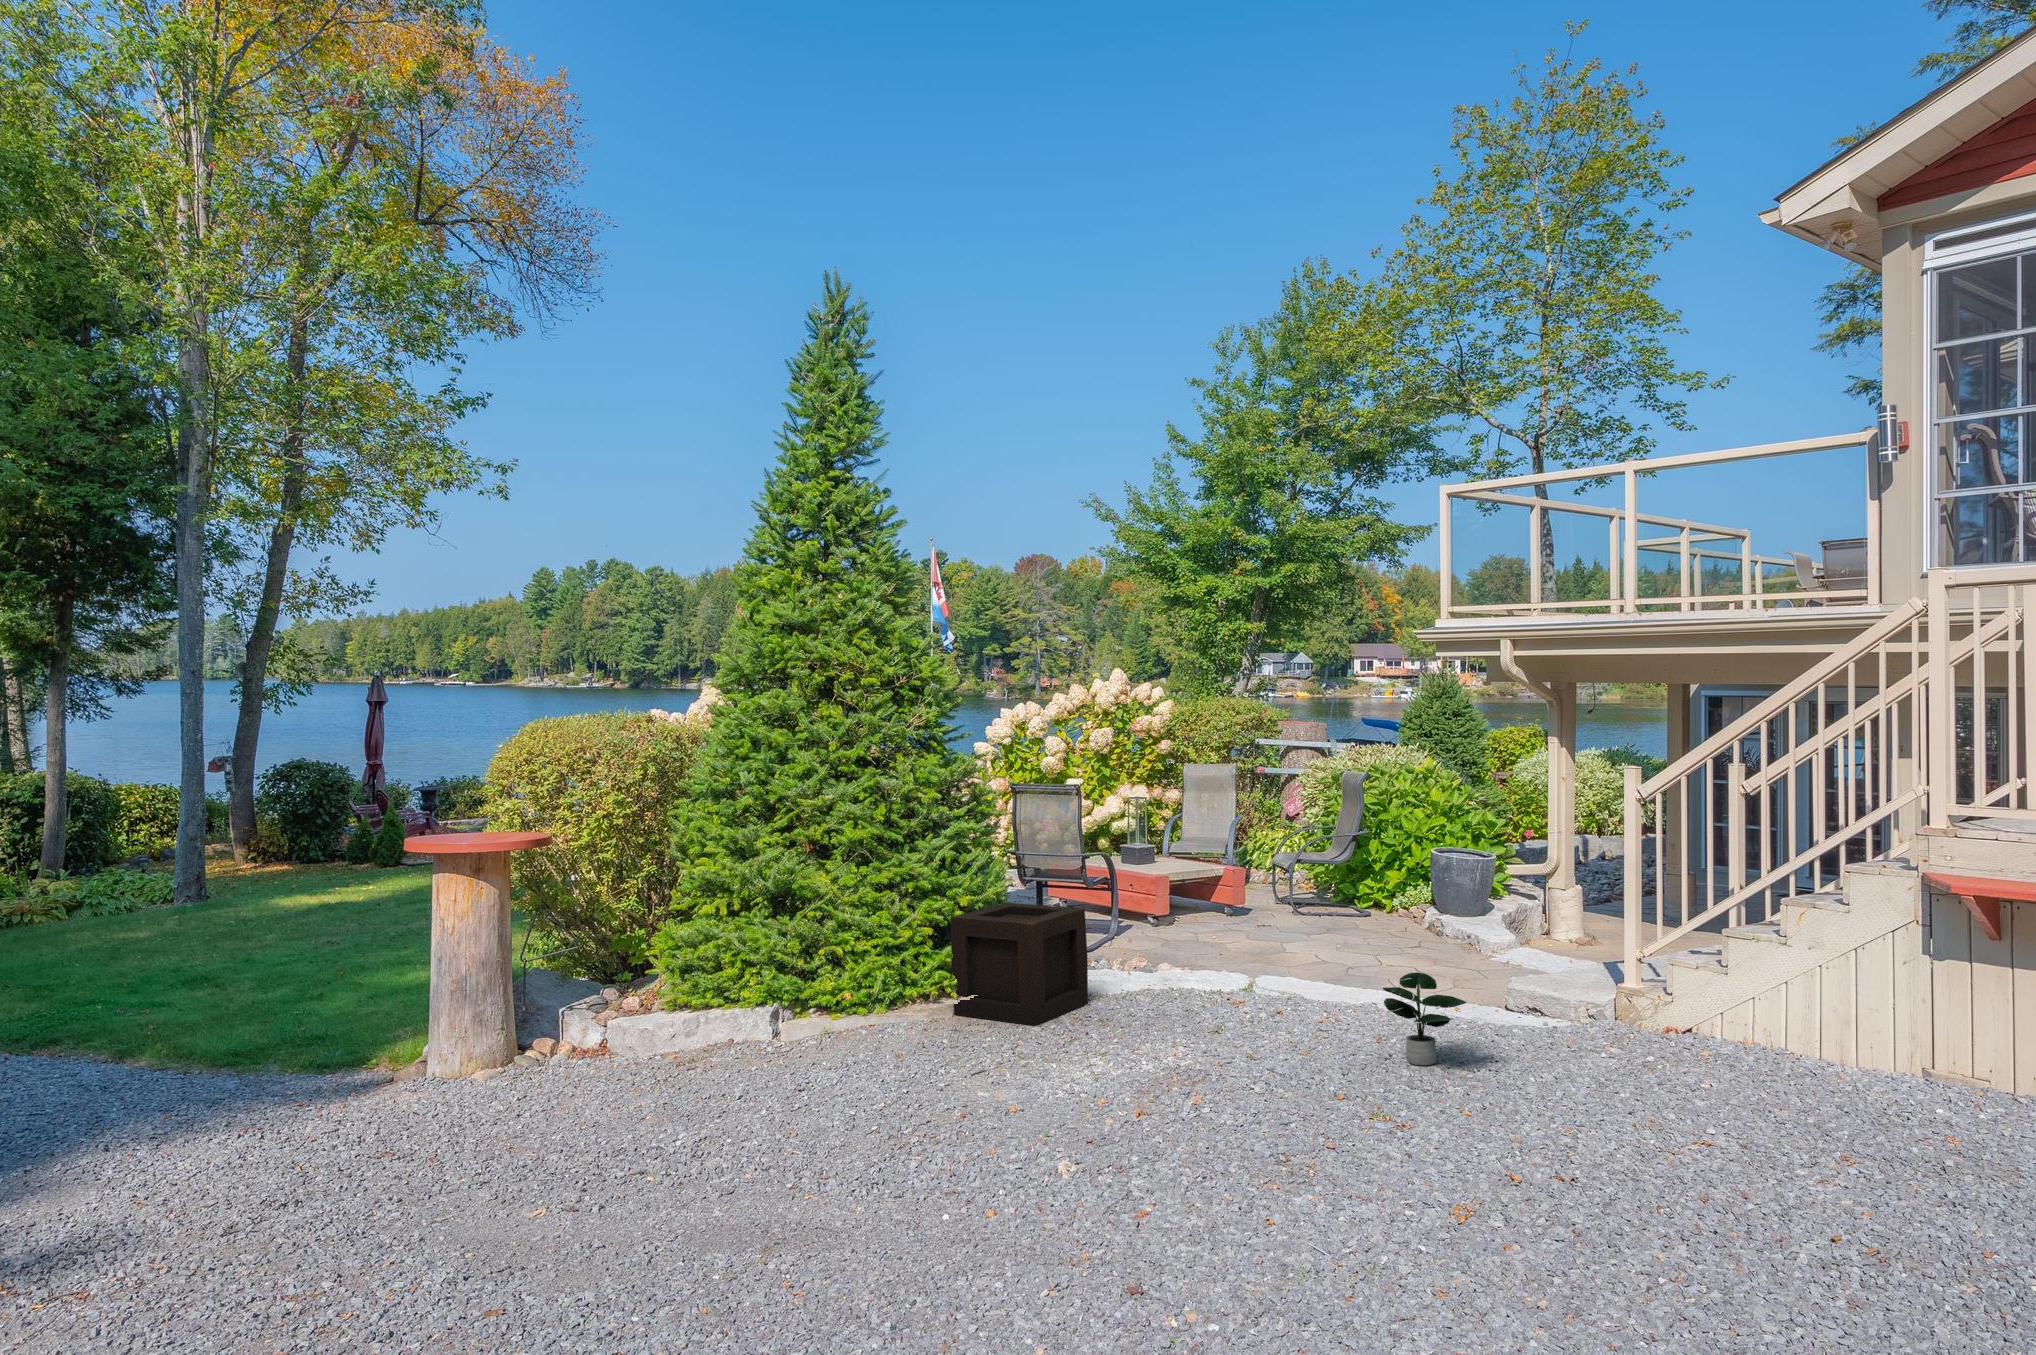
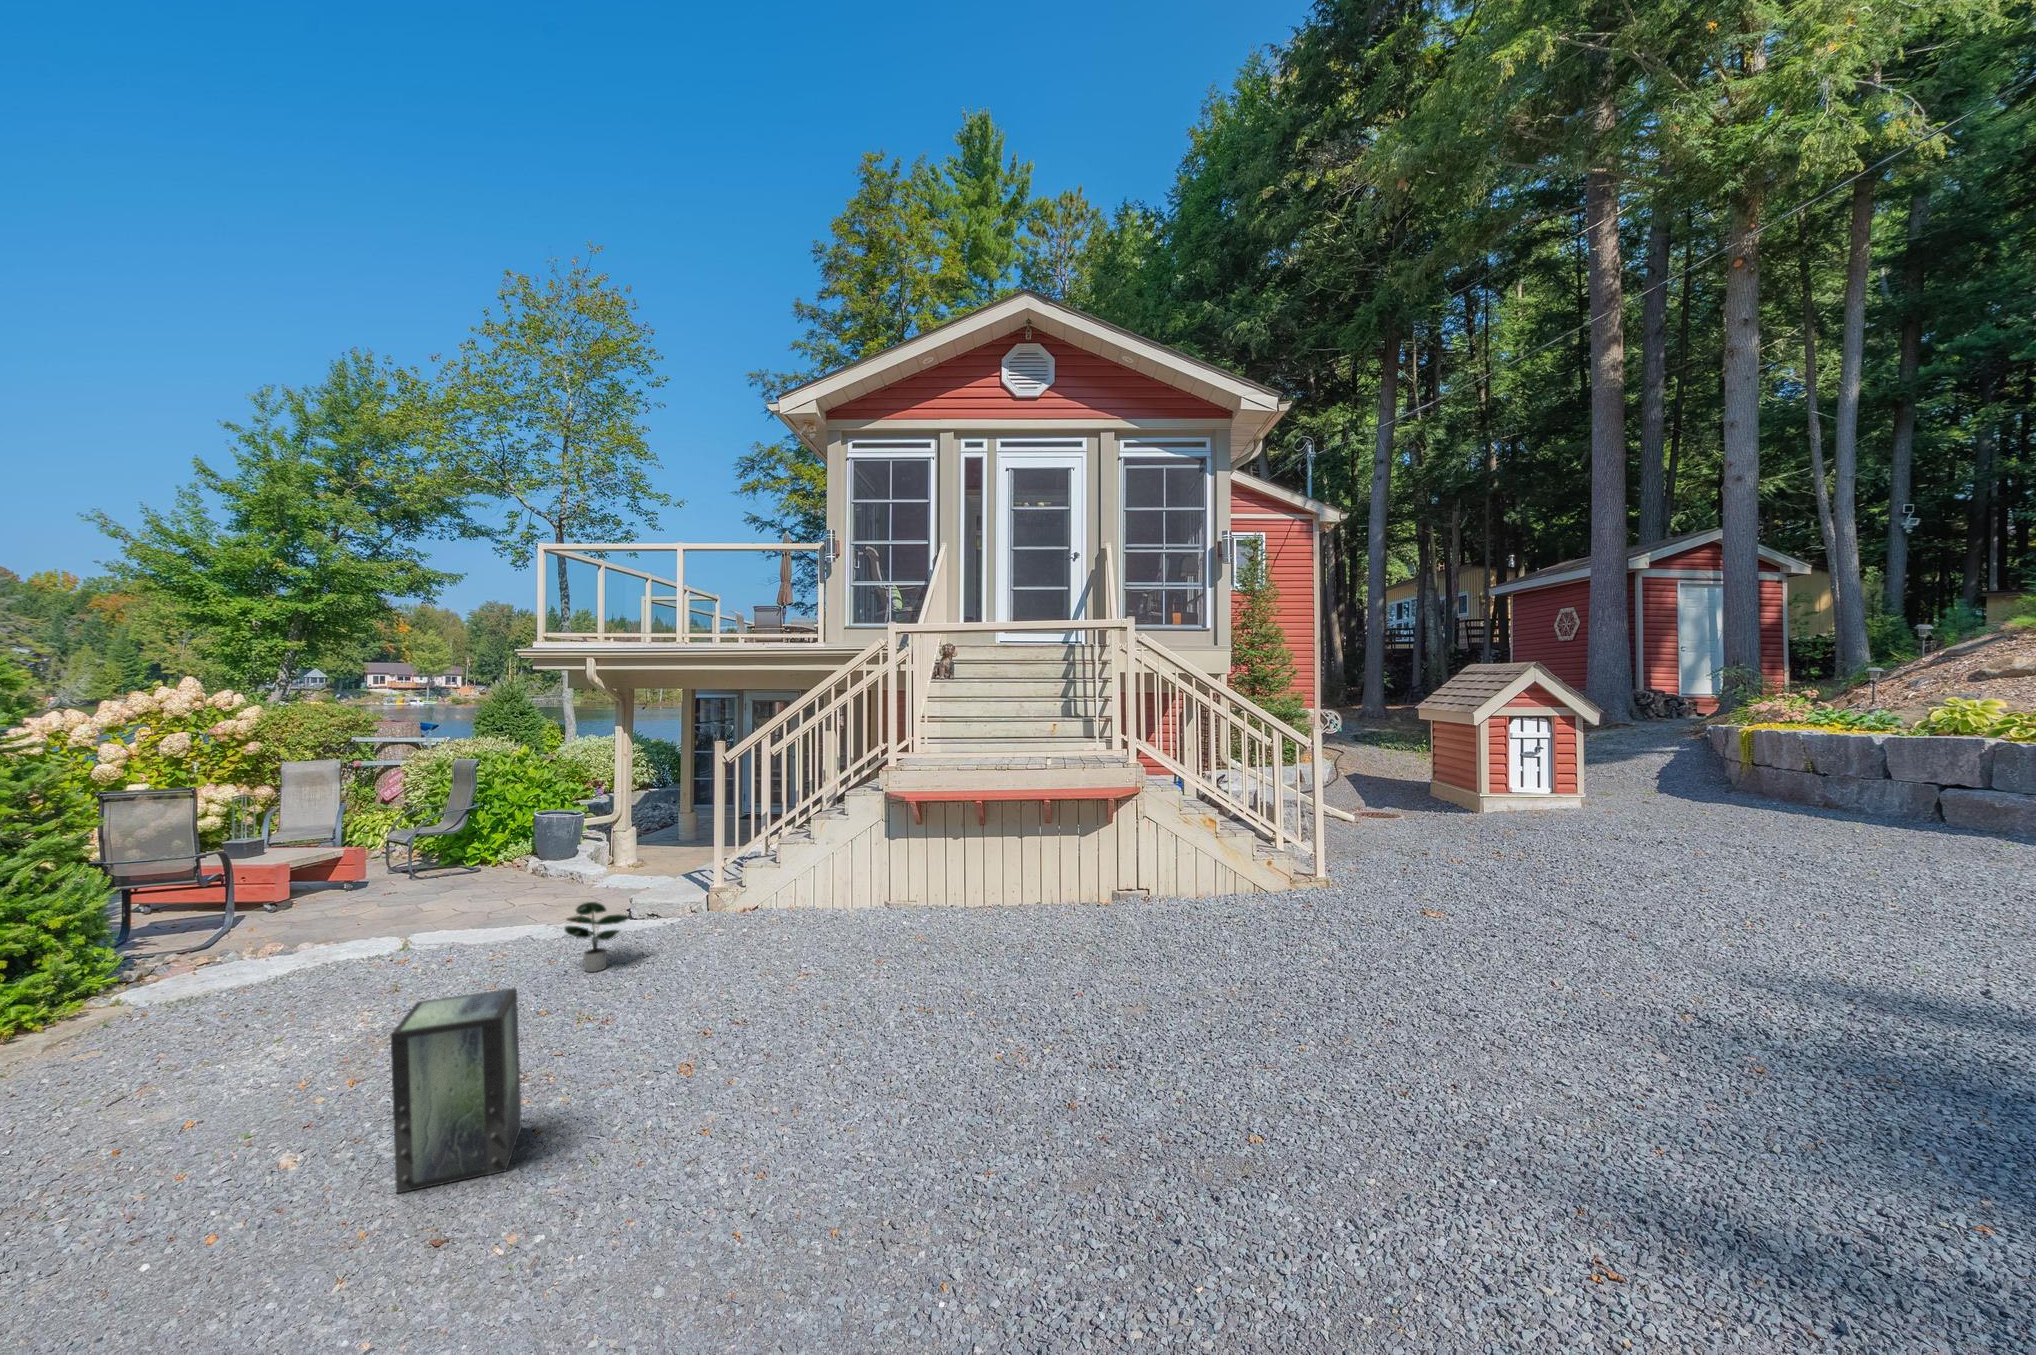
wooden crate: present [951,903,1088,1026] -> none [38,905,231,1050]
storage box: none [1106,1040,1247,1256] -> present [391,988,522,1193]

